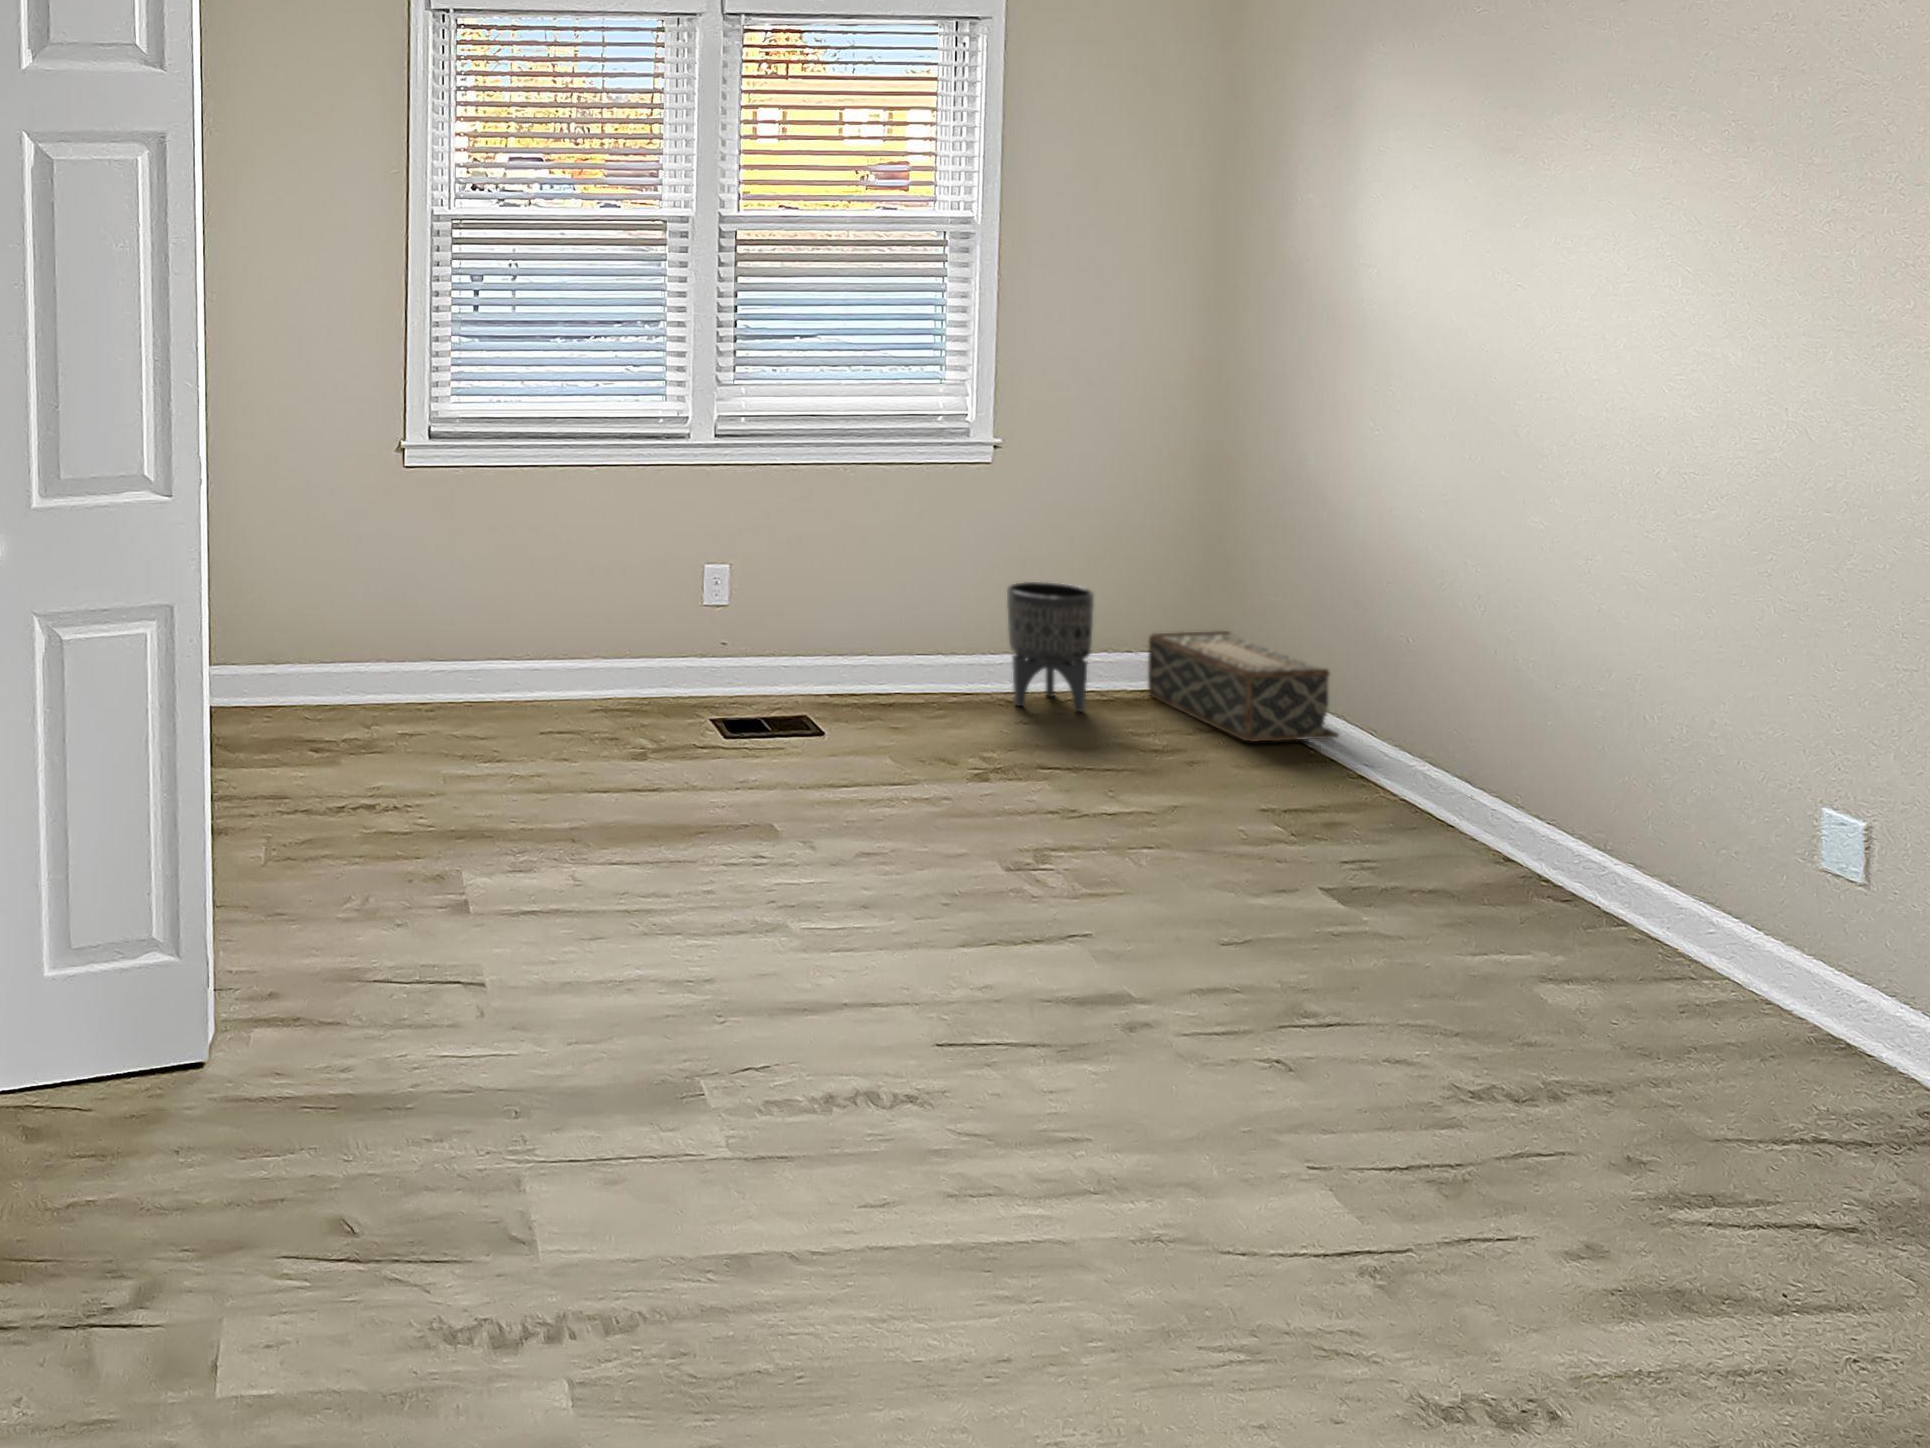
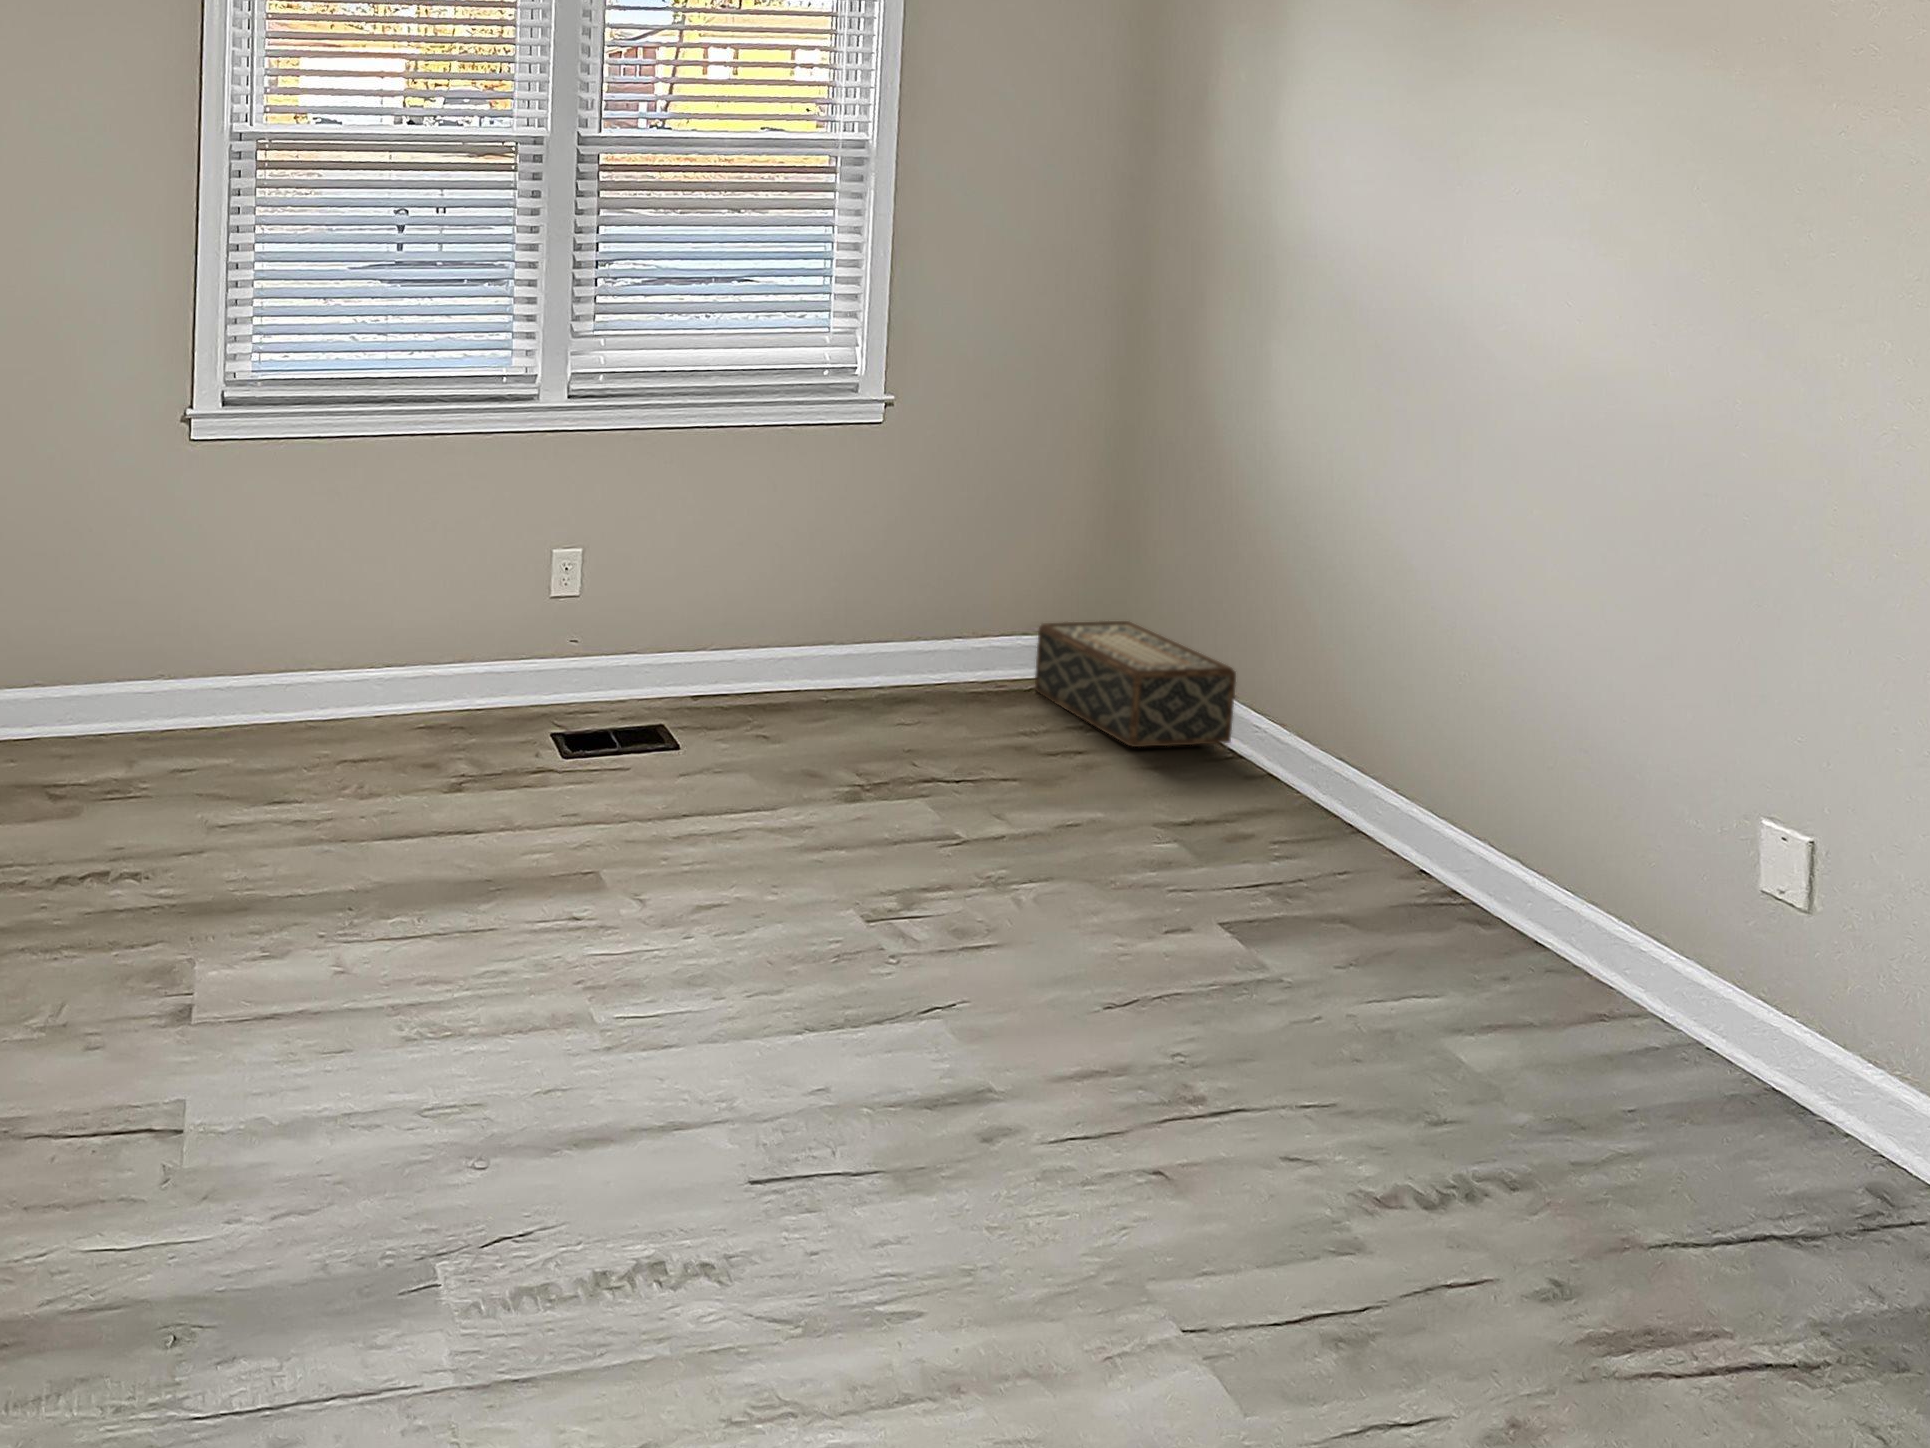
planter: present [1007,582,1094,711] -> none [885,565,980,710]

